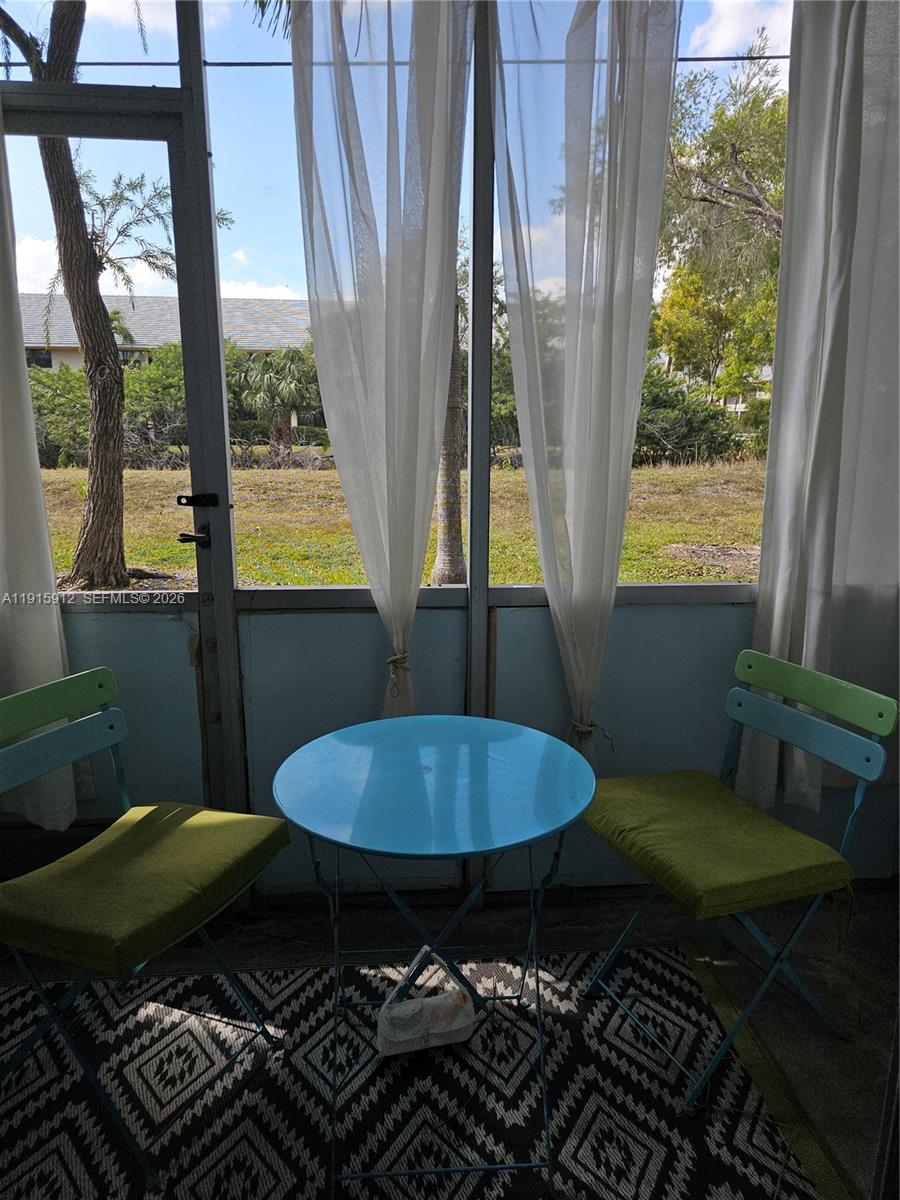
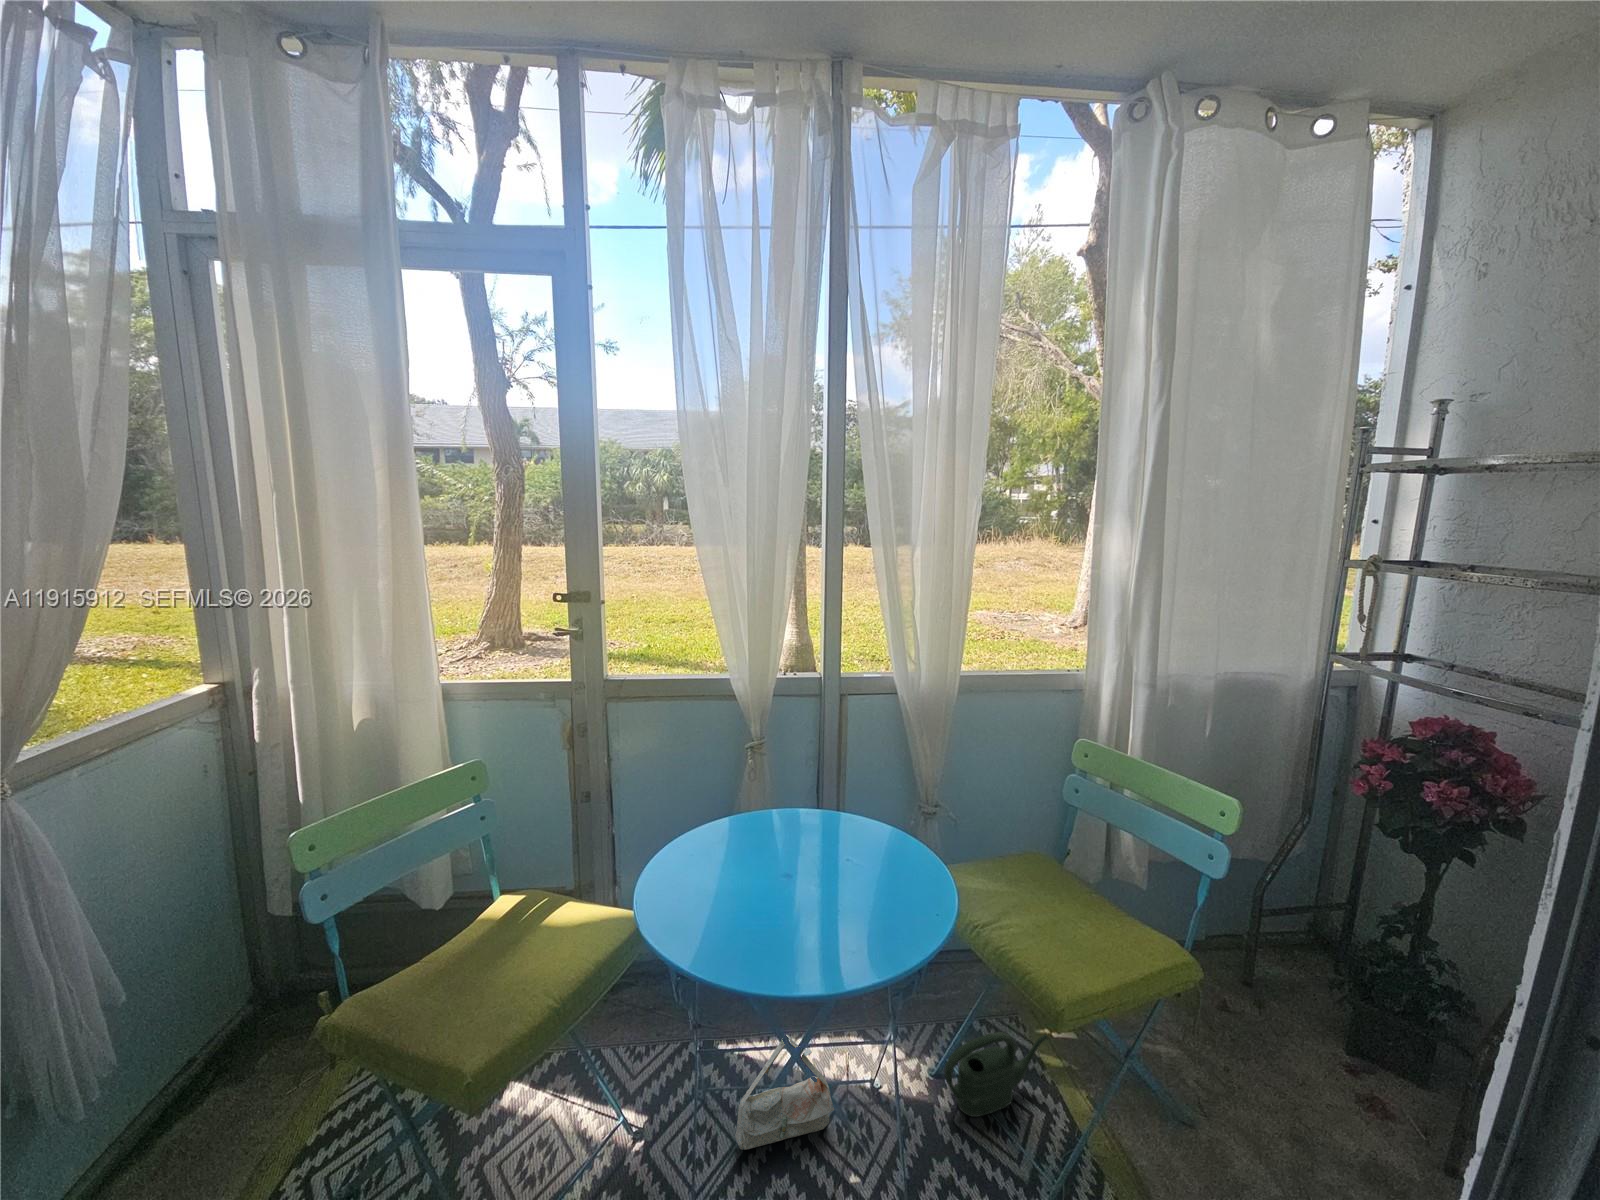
watering can: none [592,949,704,1031] -> present [944,1032,1047,1117]

